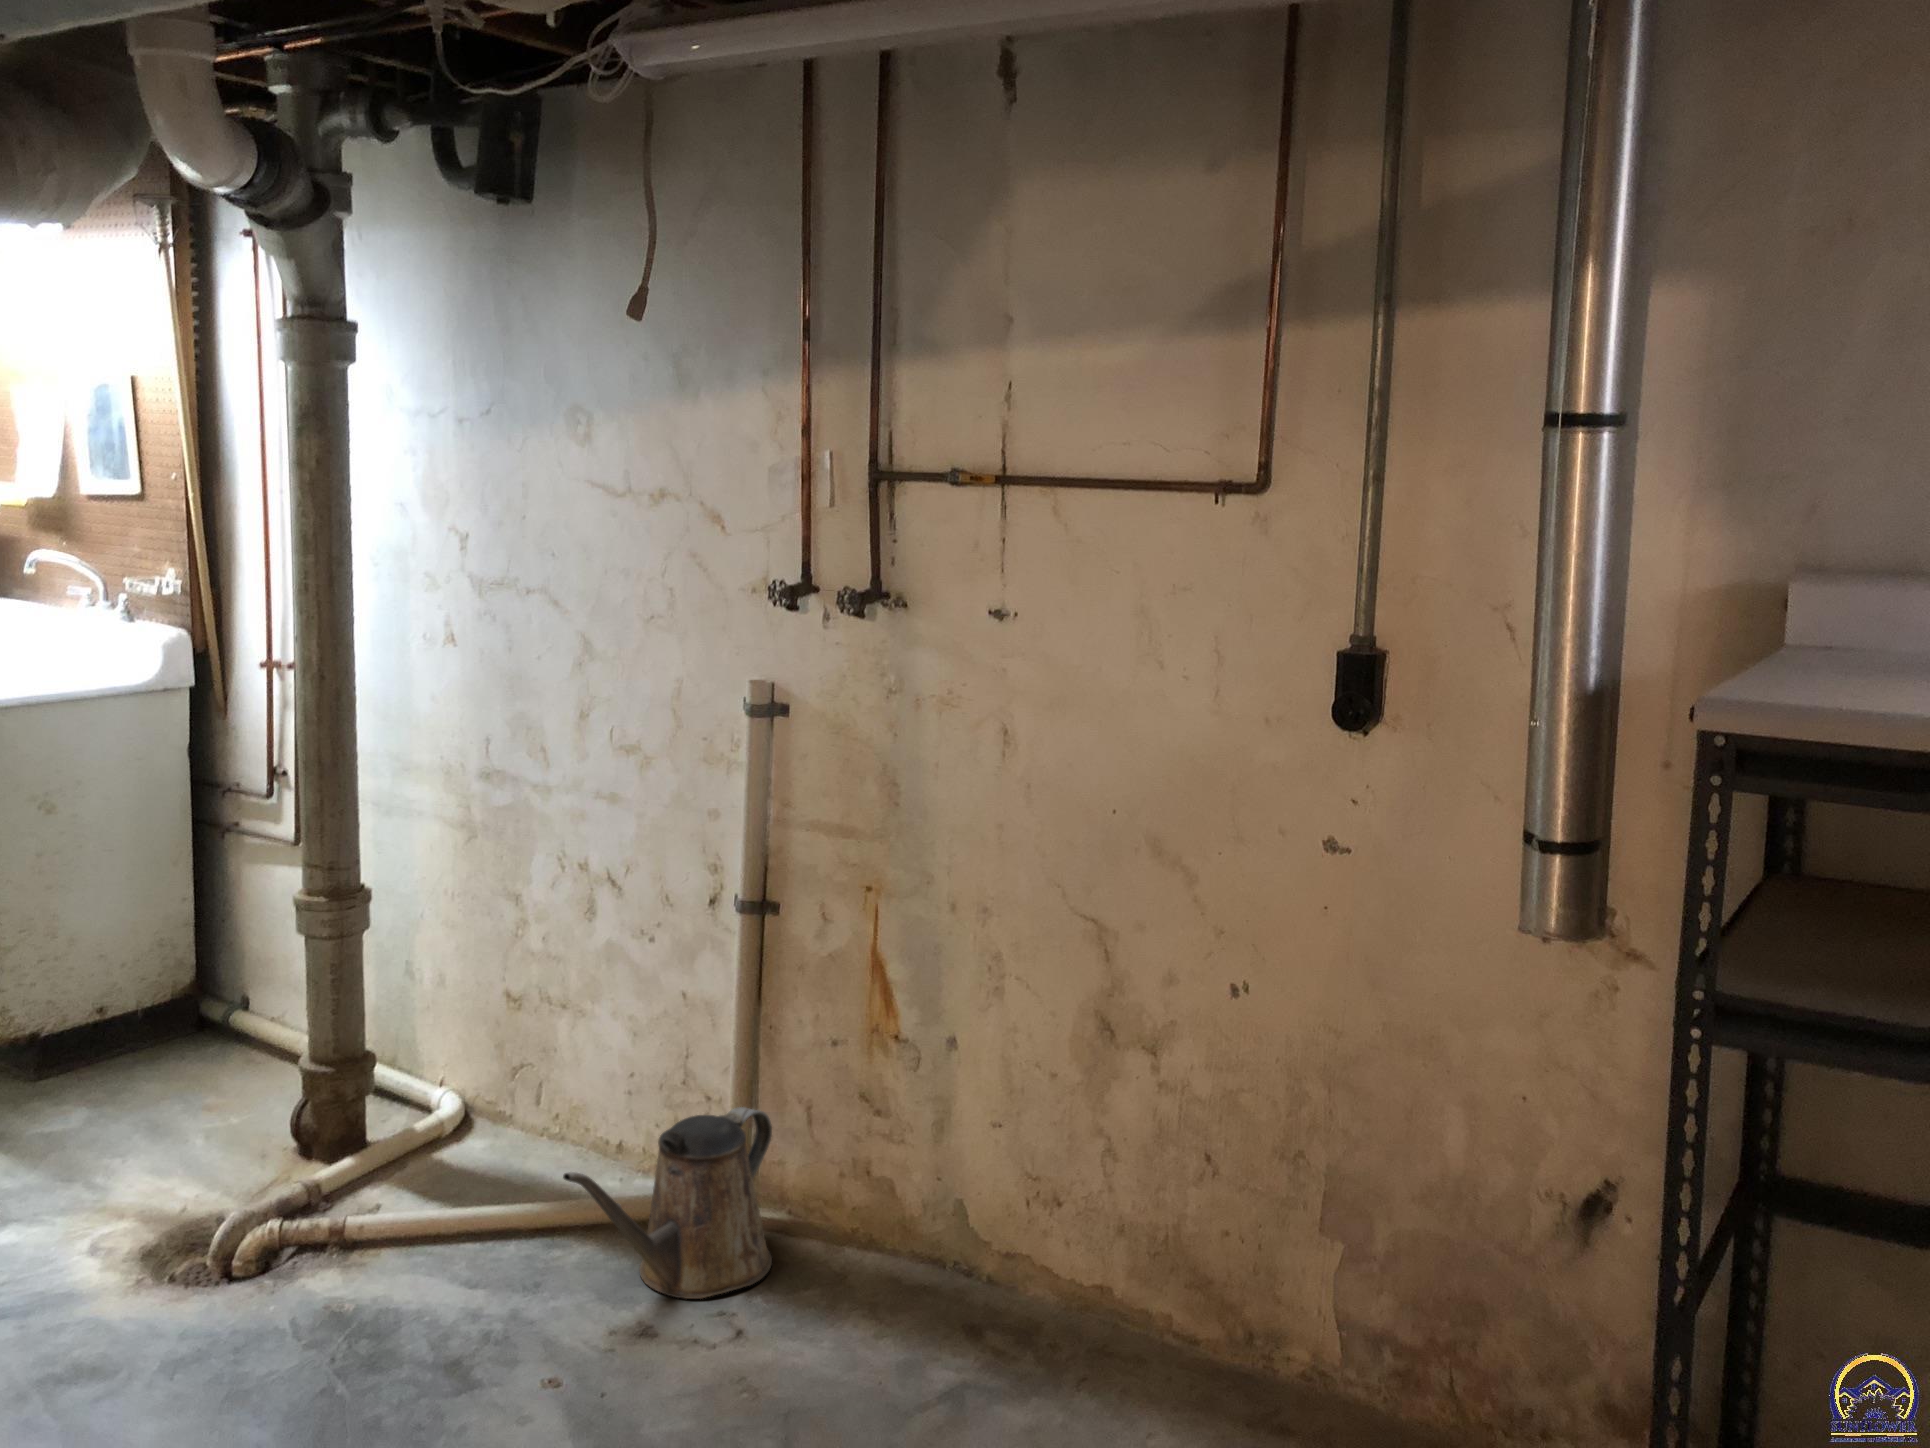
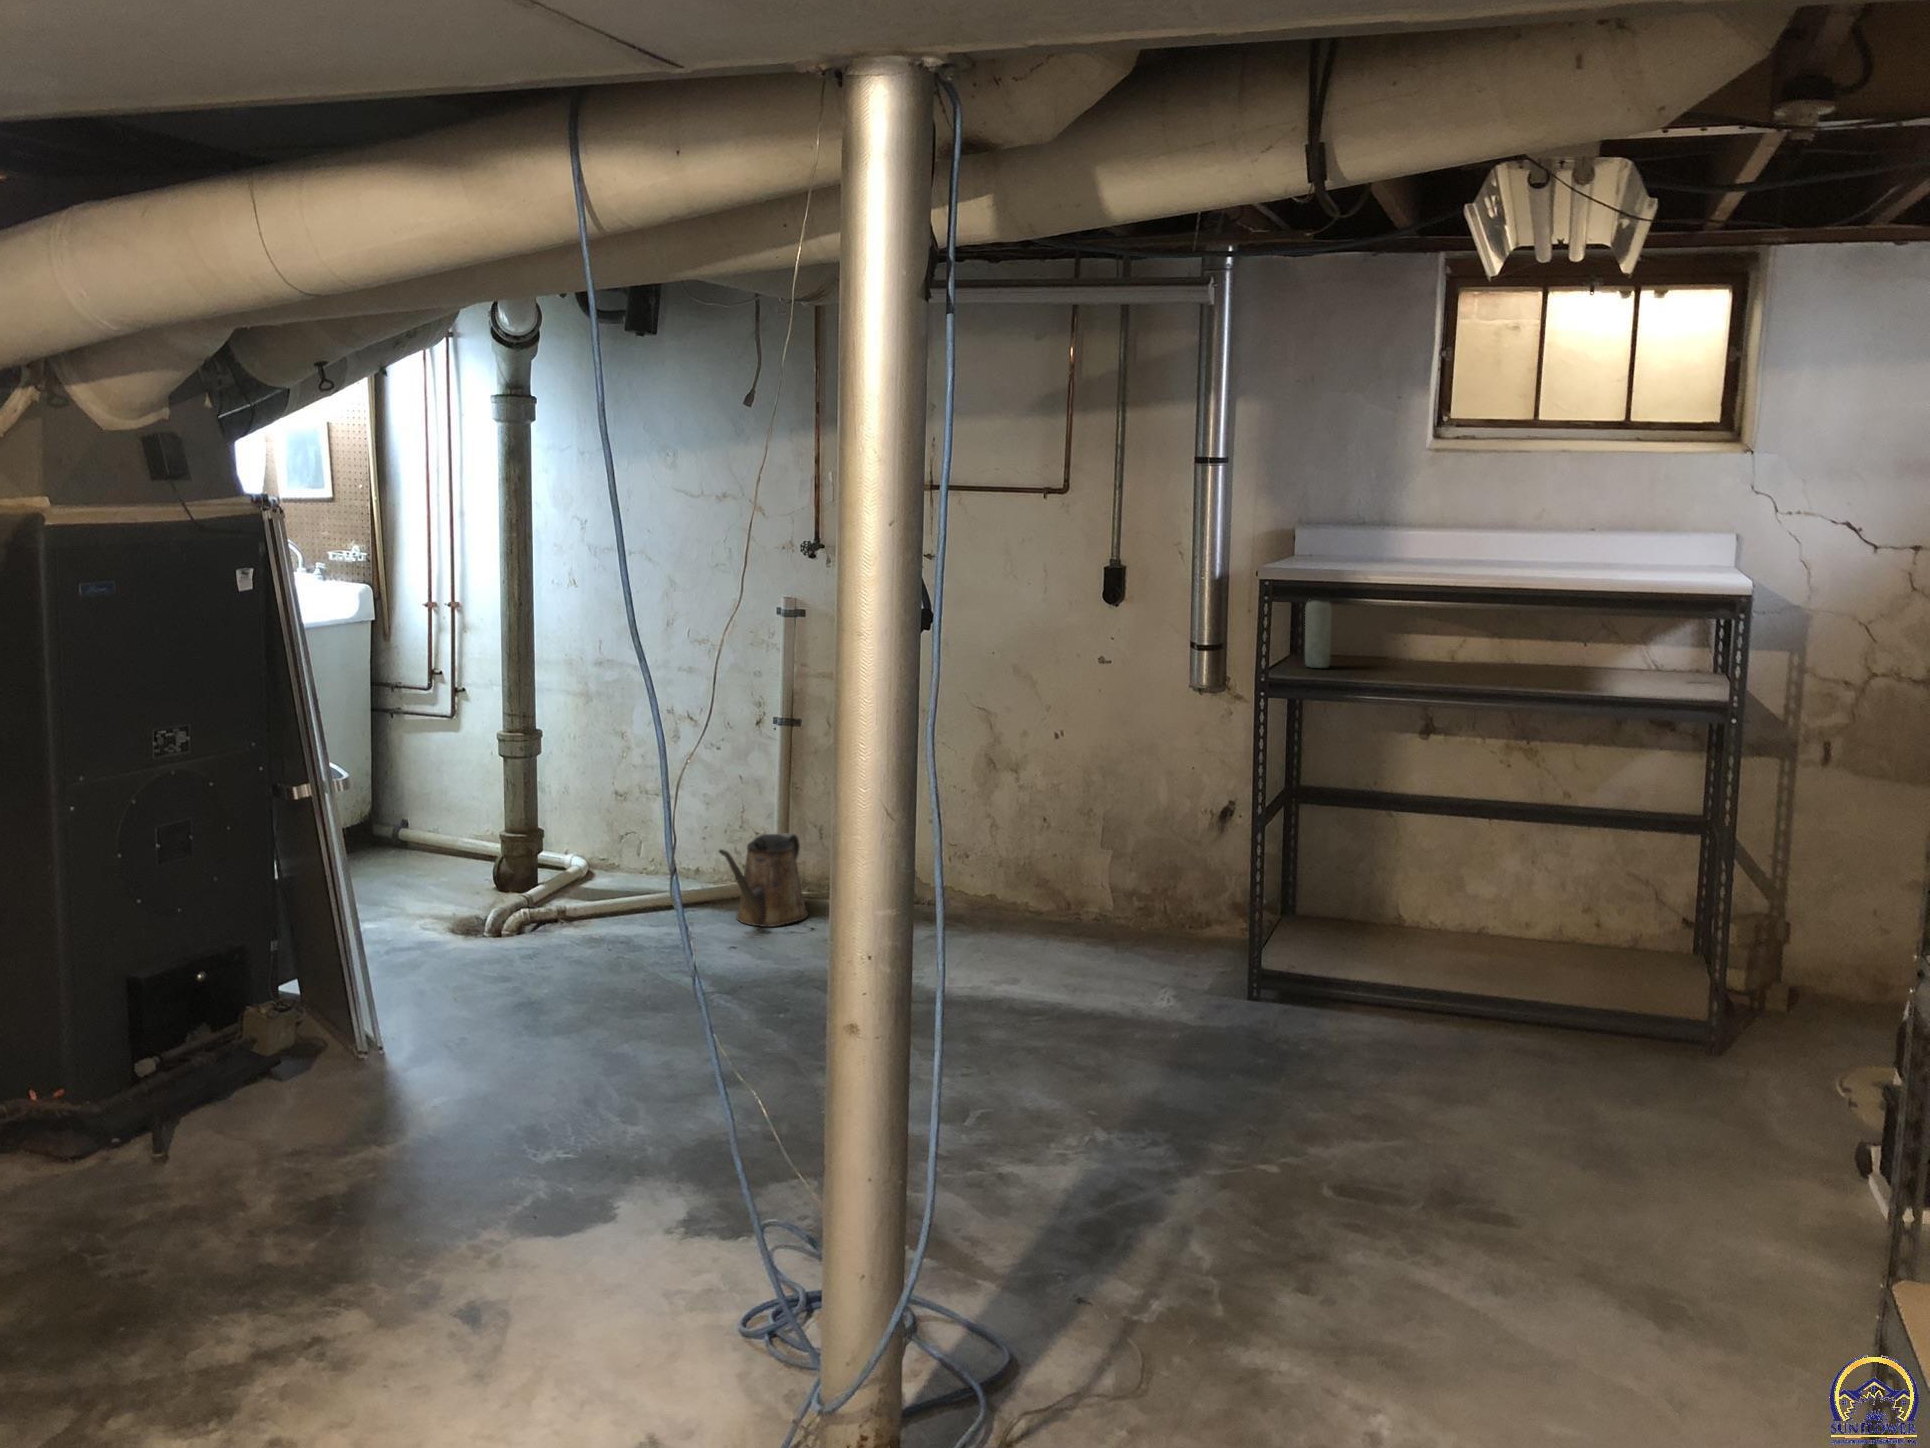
bottle: none [1808,697,1884,922] -> present [1305,601,1332,668]

